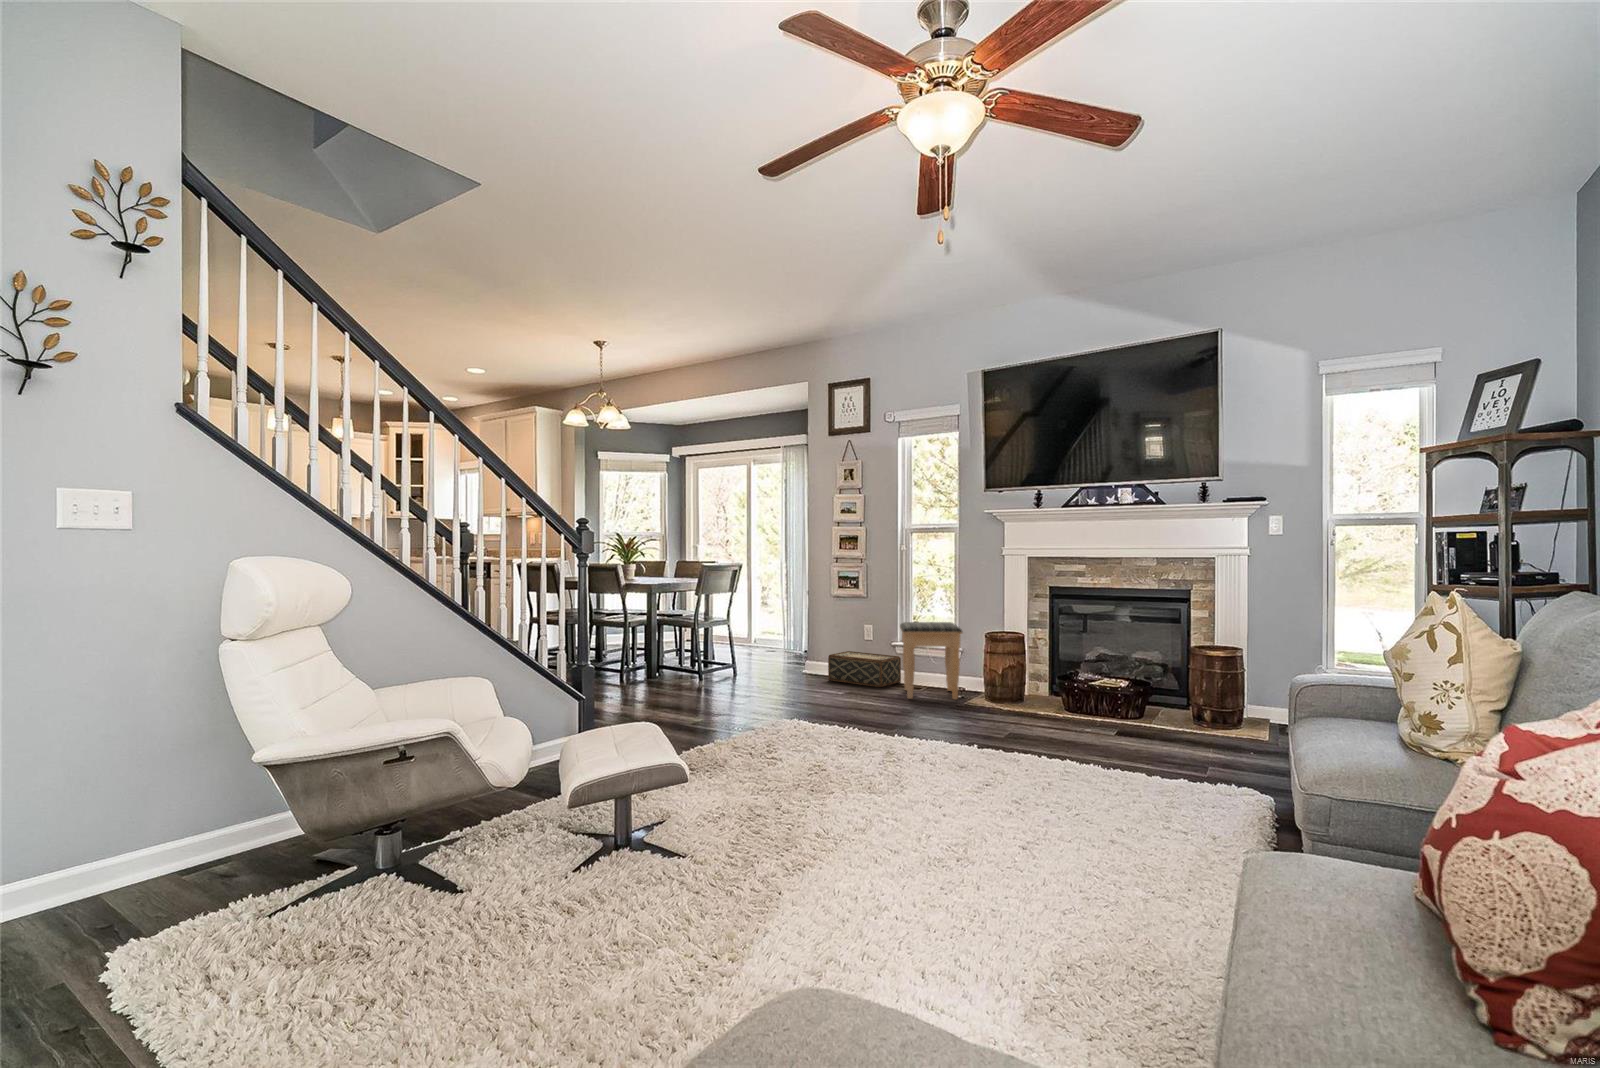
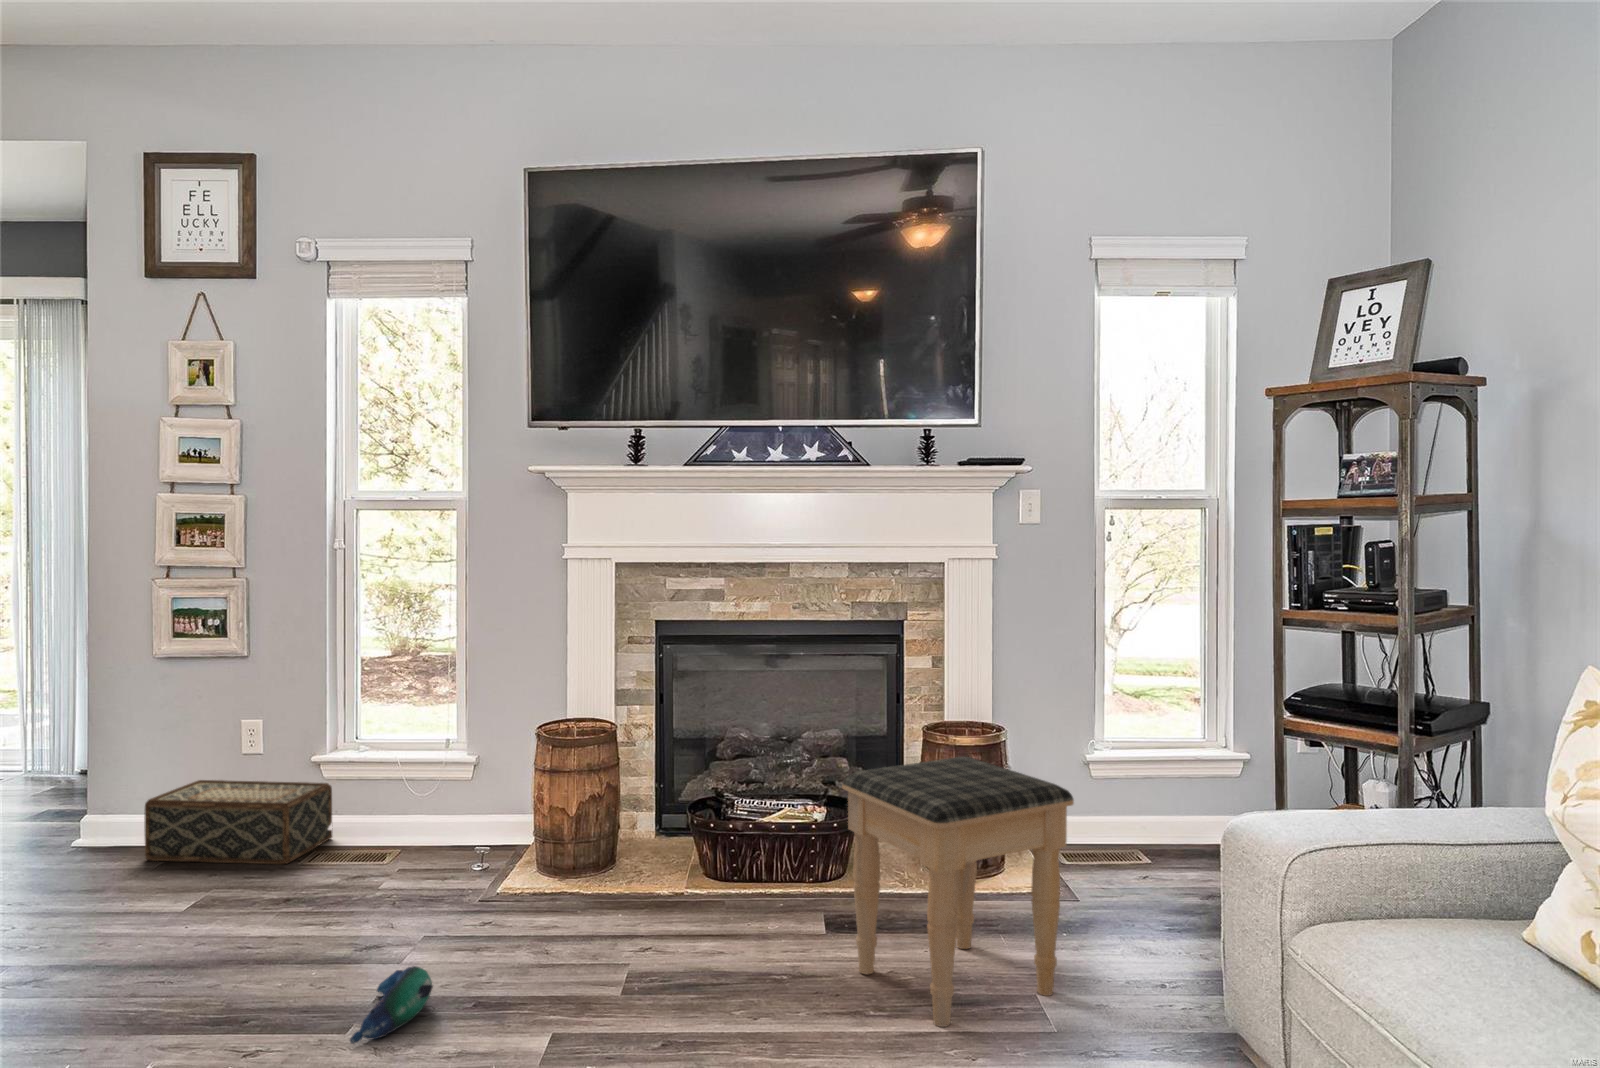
footstool: present [900,622,962,699] -> present [842,757,1074,1027]
plush toy: none [895,711,927,732] -> present [350,966,433,1044]

